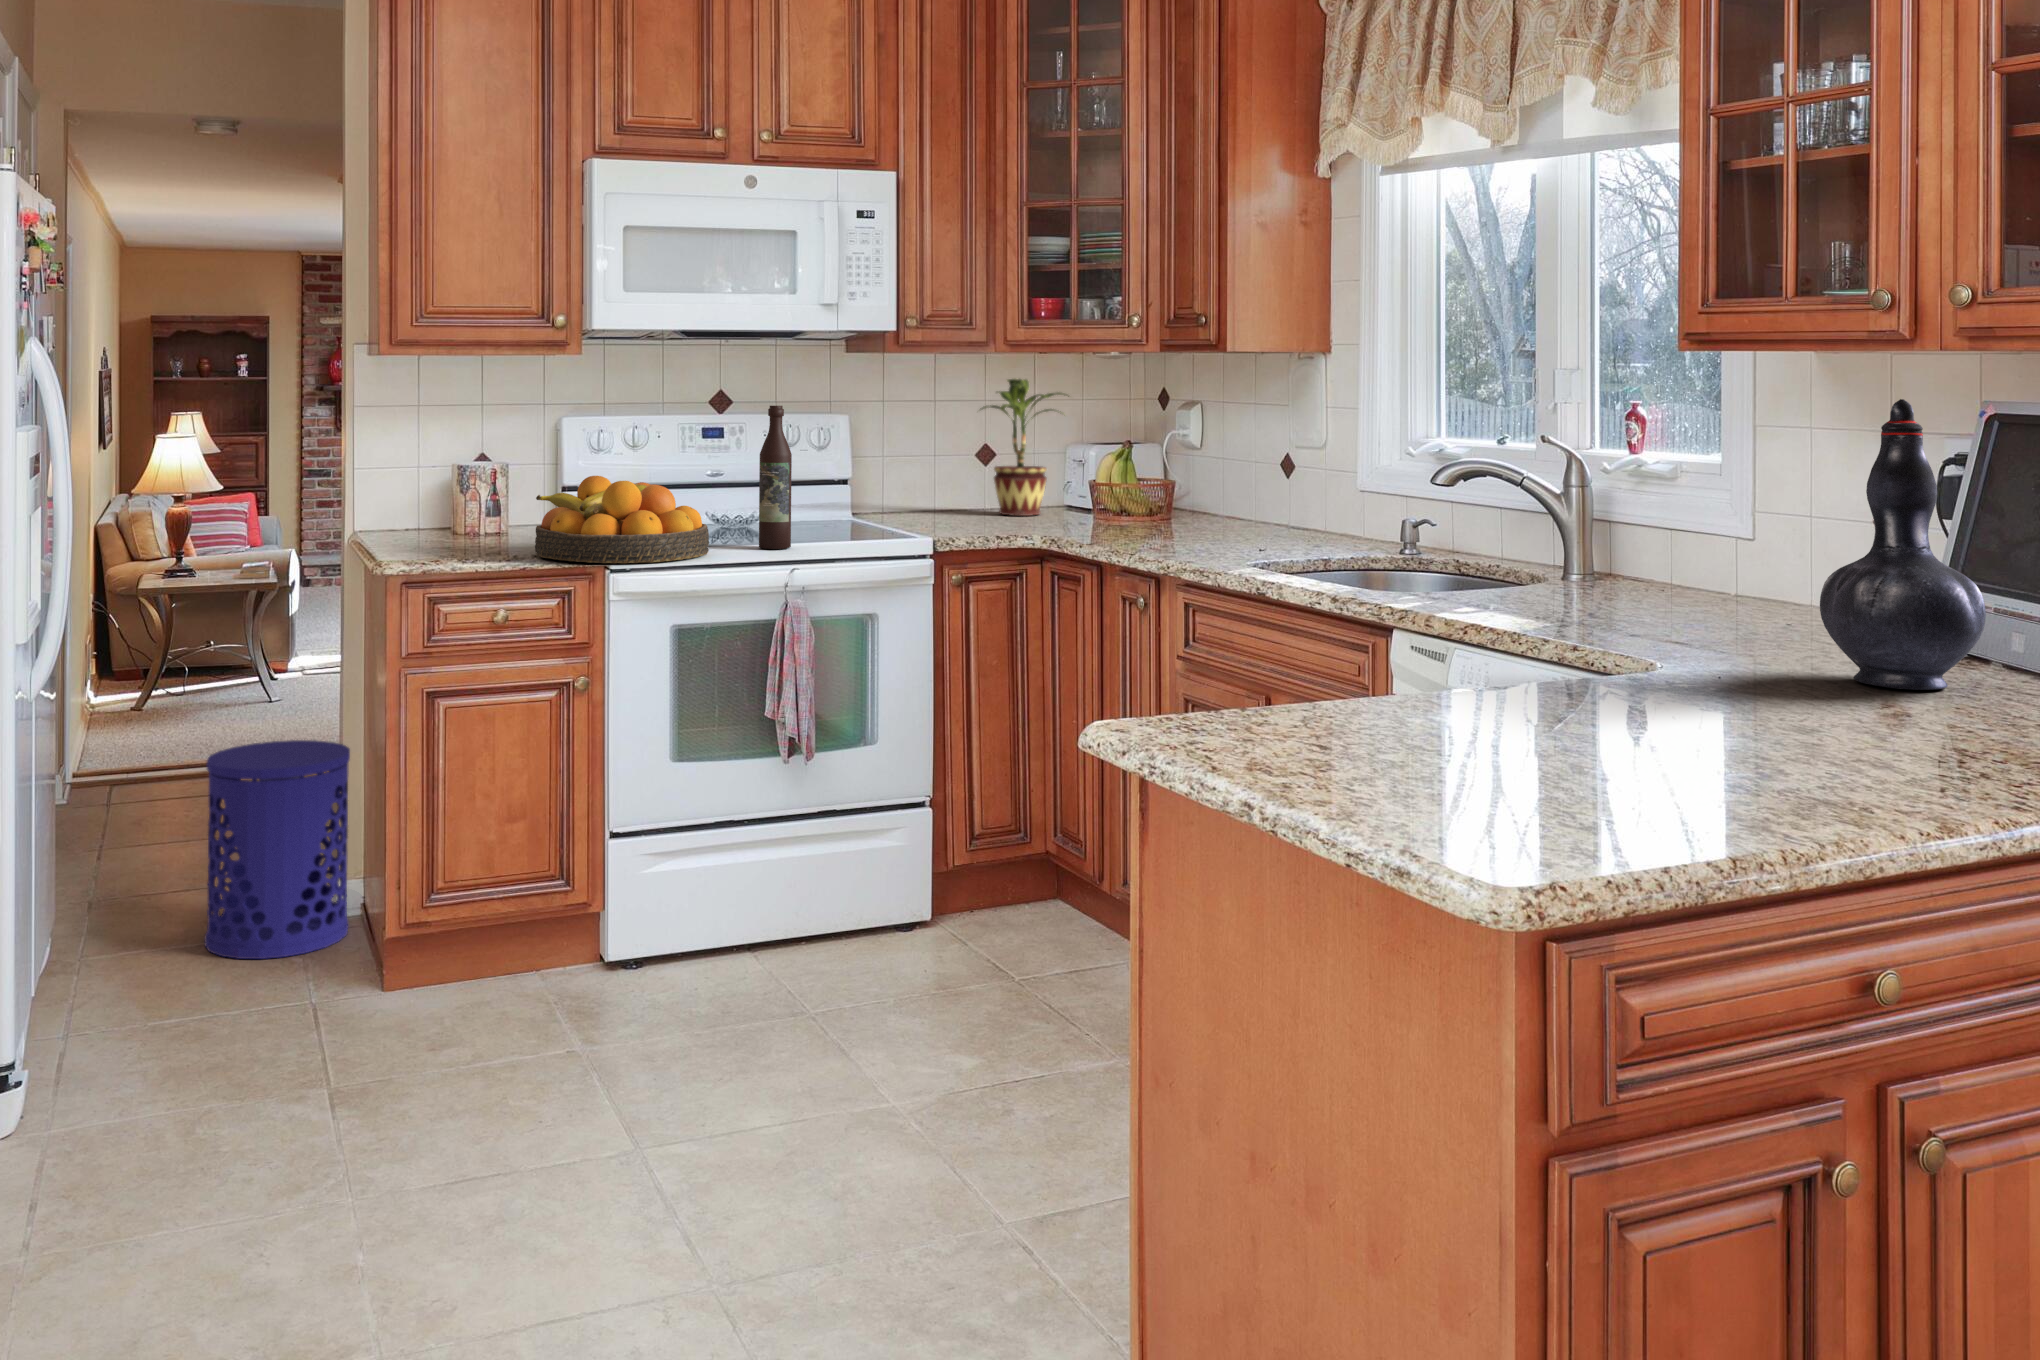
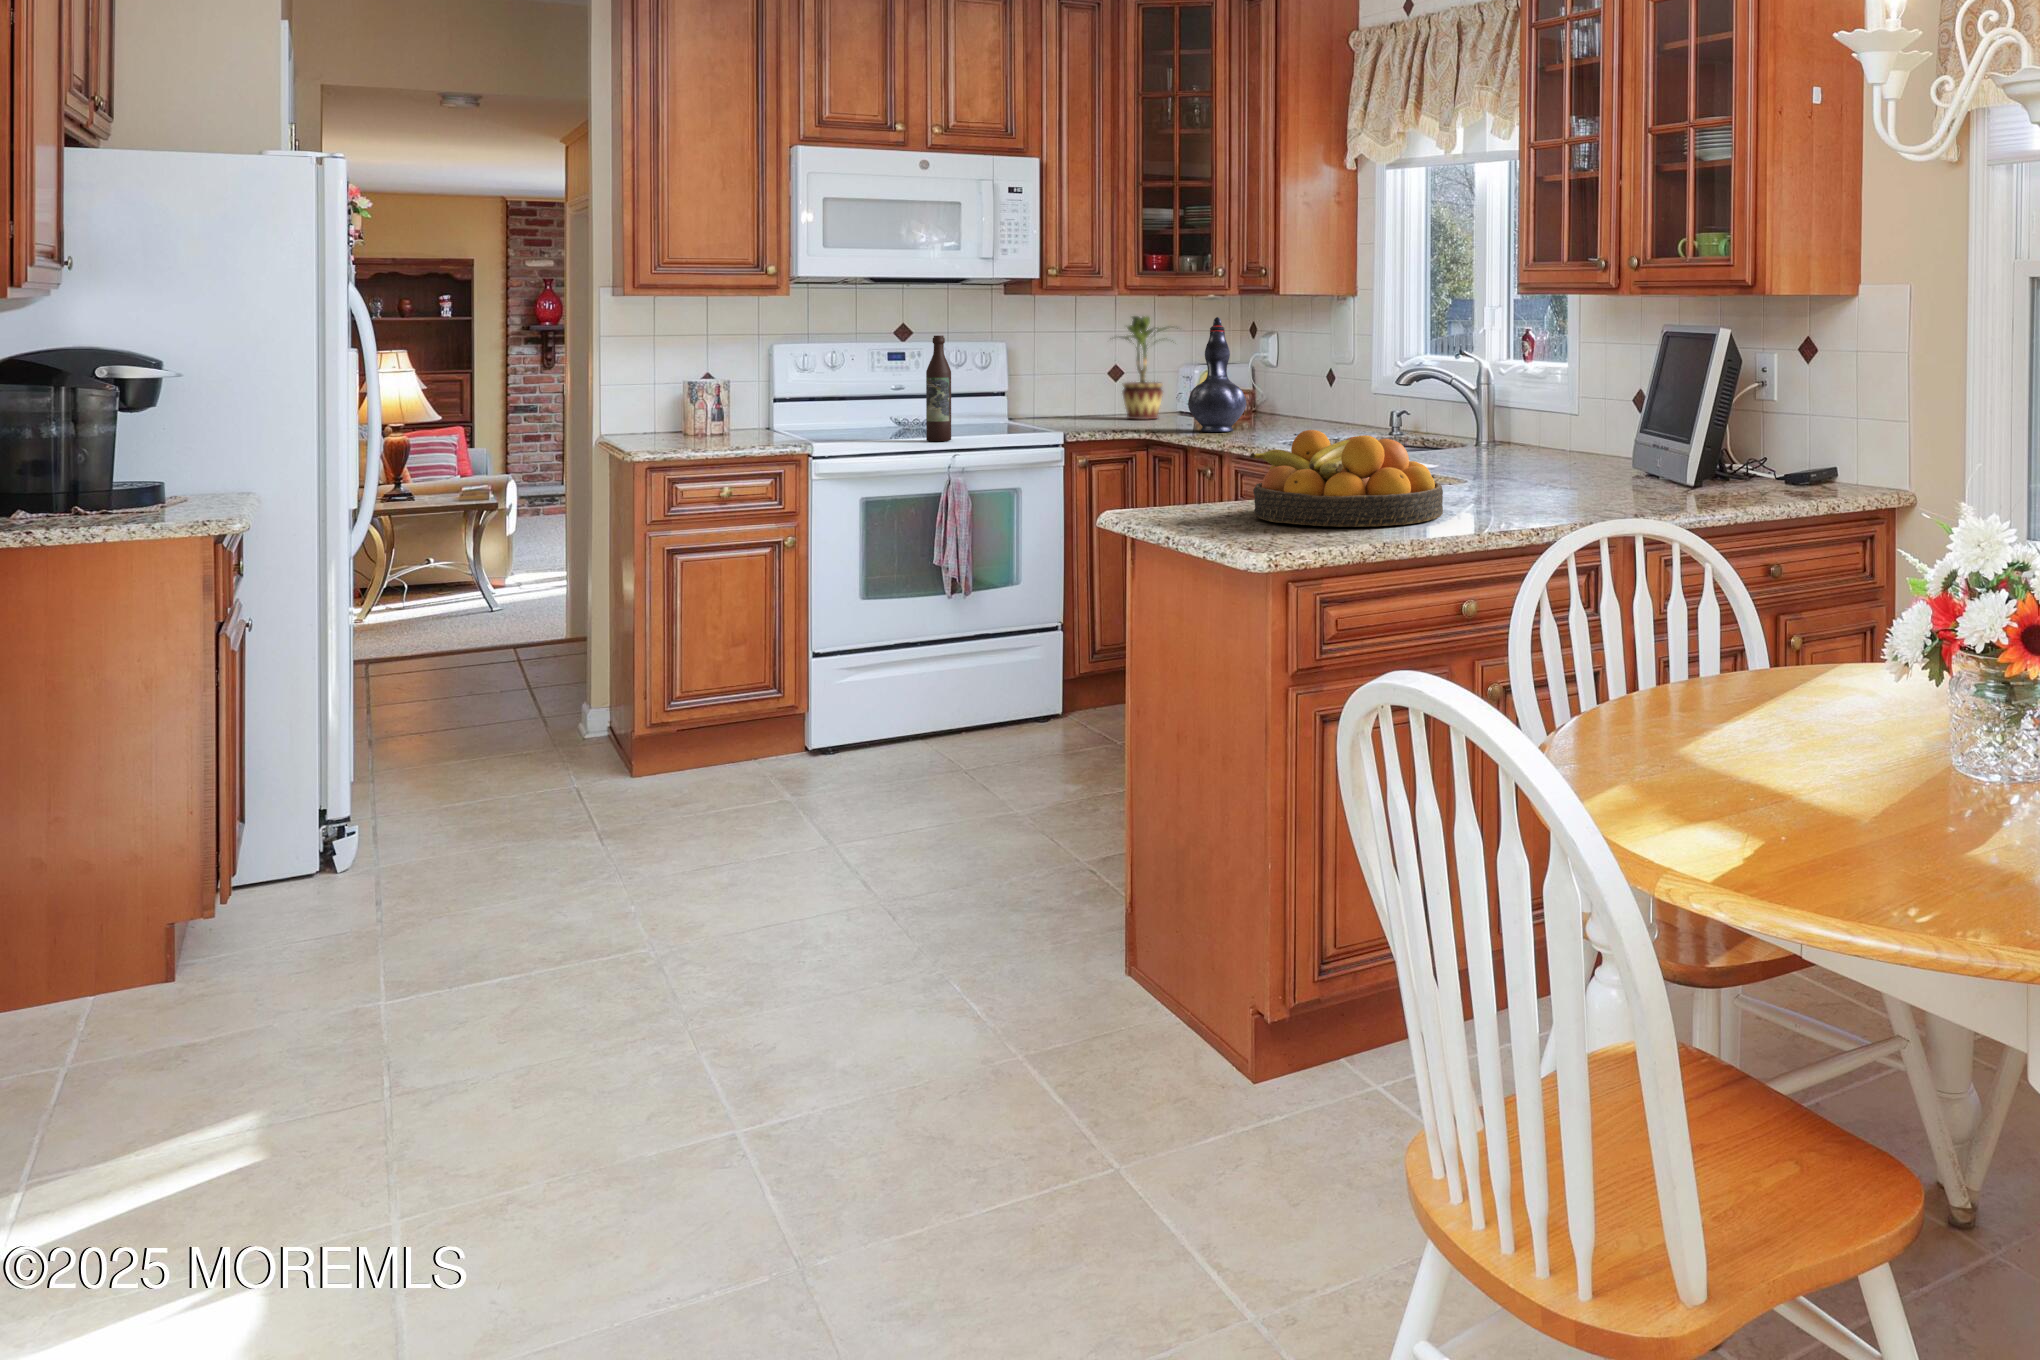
decorative vase: present [1820,399,1986,690] -> present [1188,317,1246,432]
fruit bowl: present [535,476,709,563] -> present [1250,430,1443,527]
waste bin: present [205,740,350,959] -> none [476,601,598,765]

